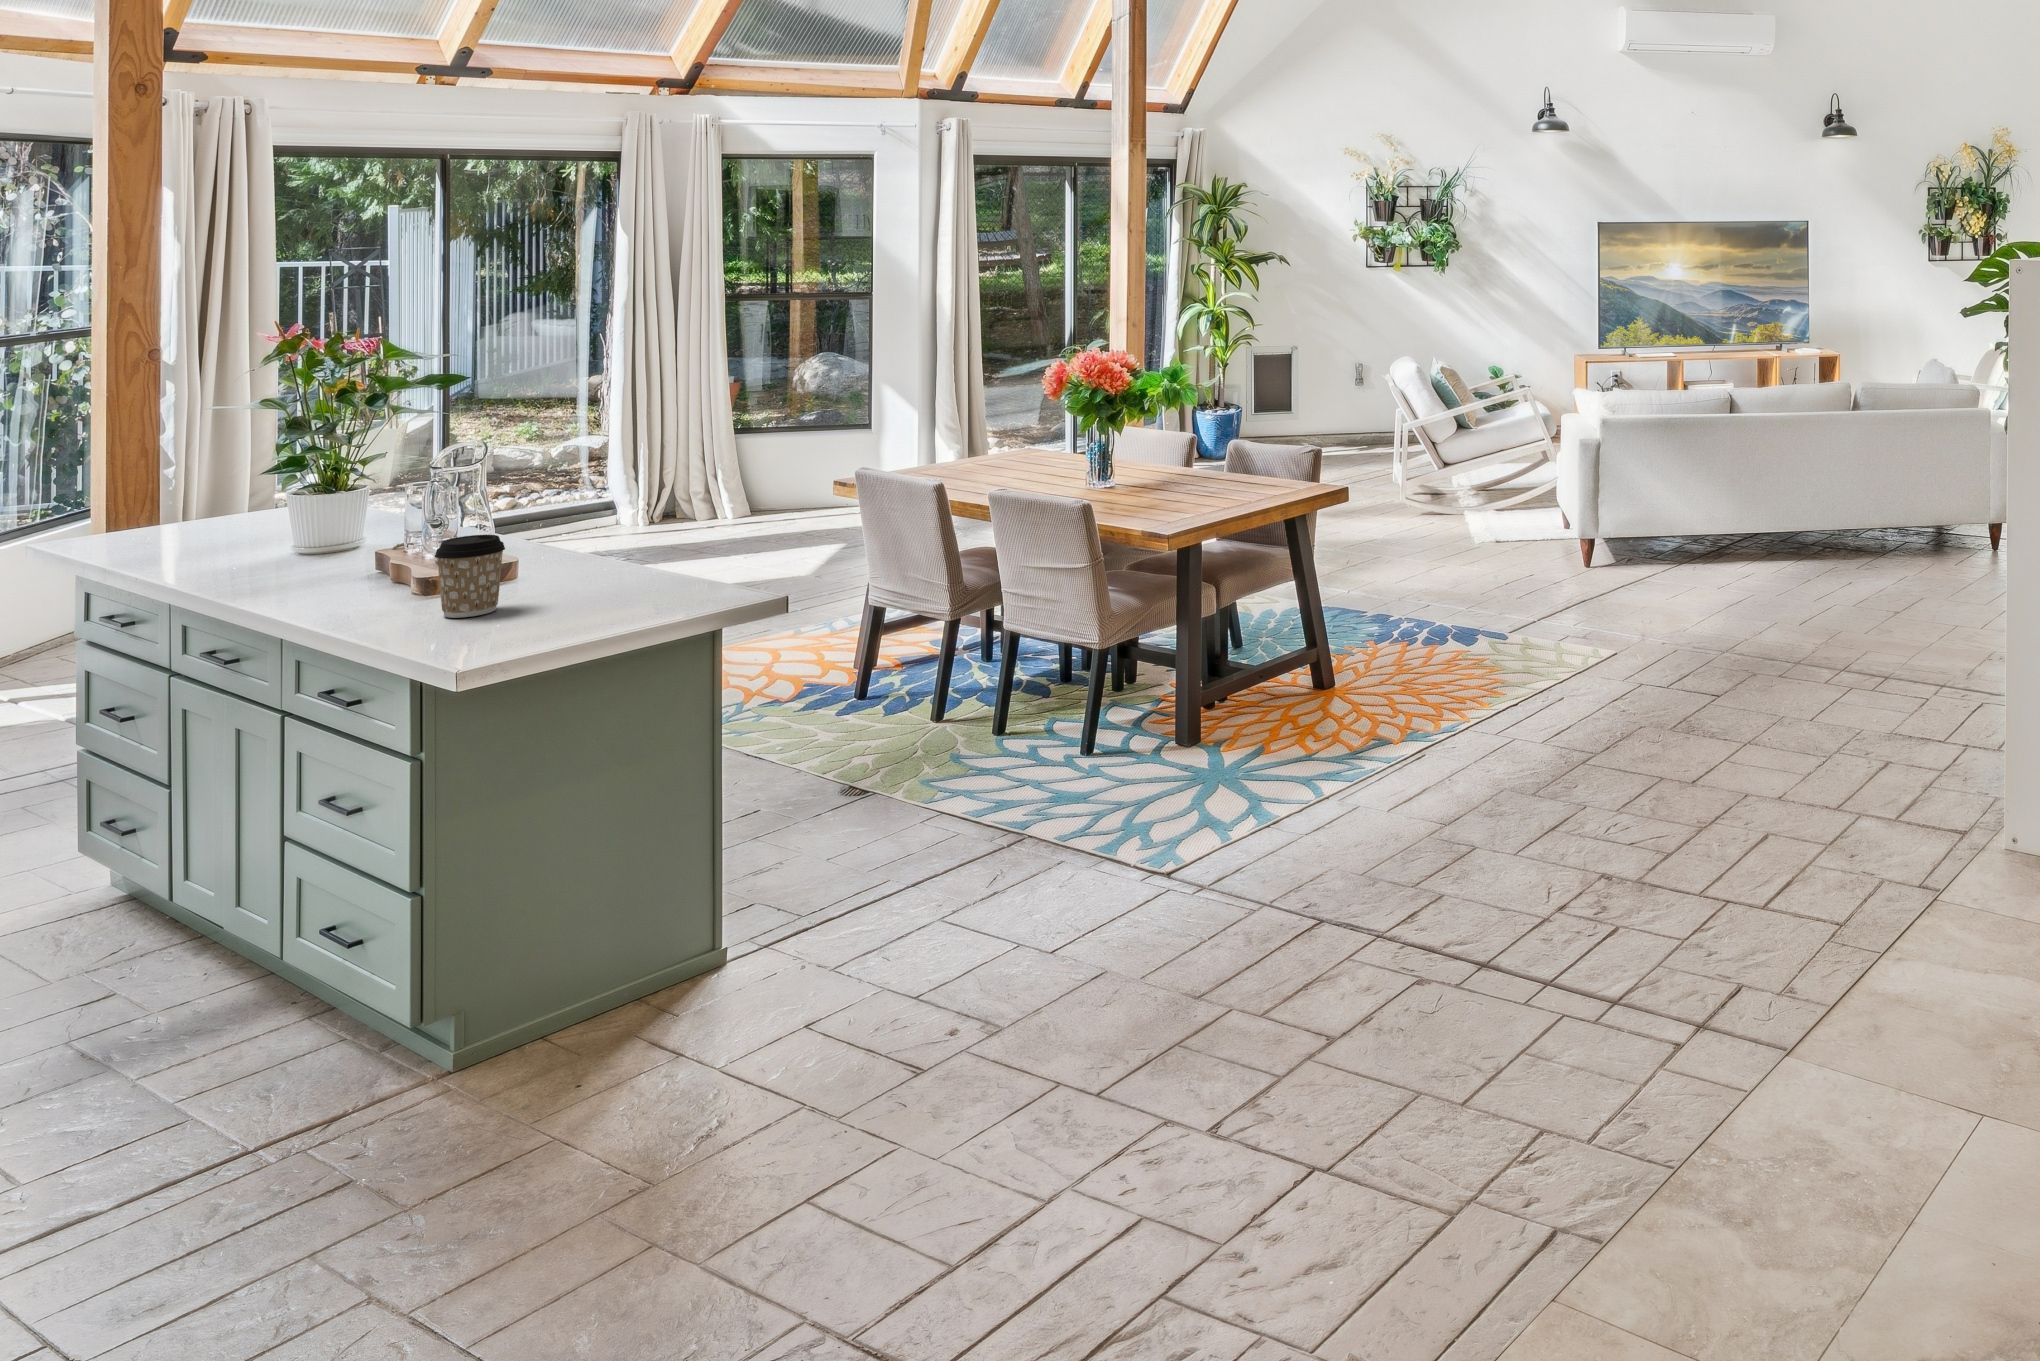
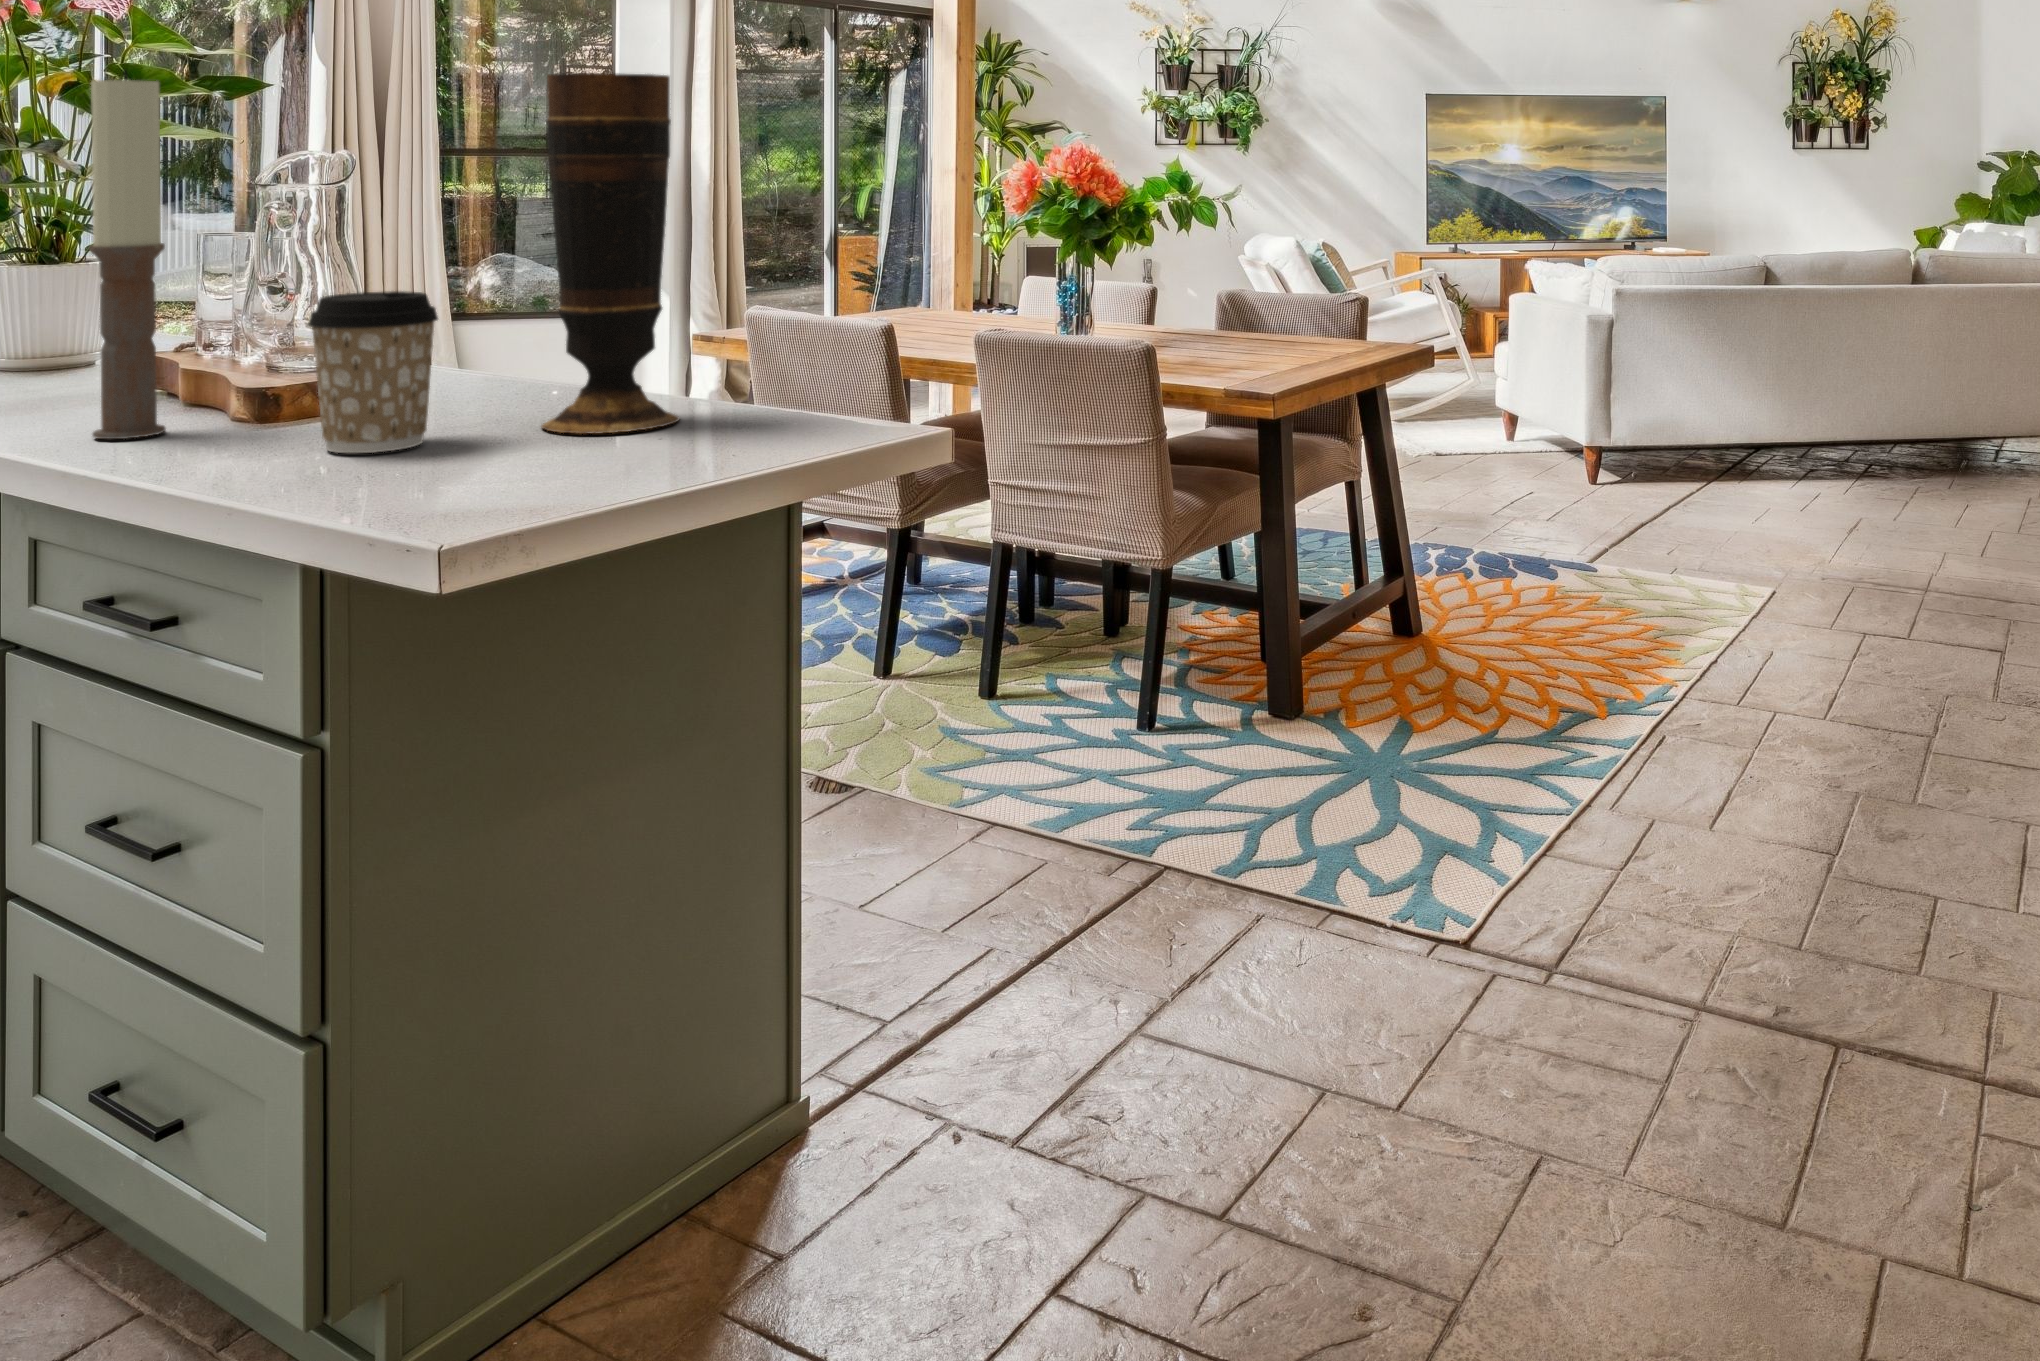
vase: none [564,416,643,603] -> present [541,73,679,434]
candle: none [331,426,370,610] -> present [89,70,166,439]

